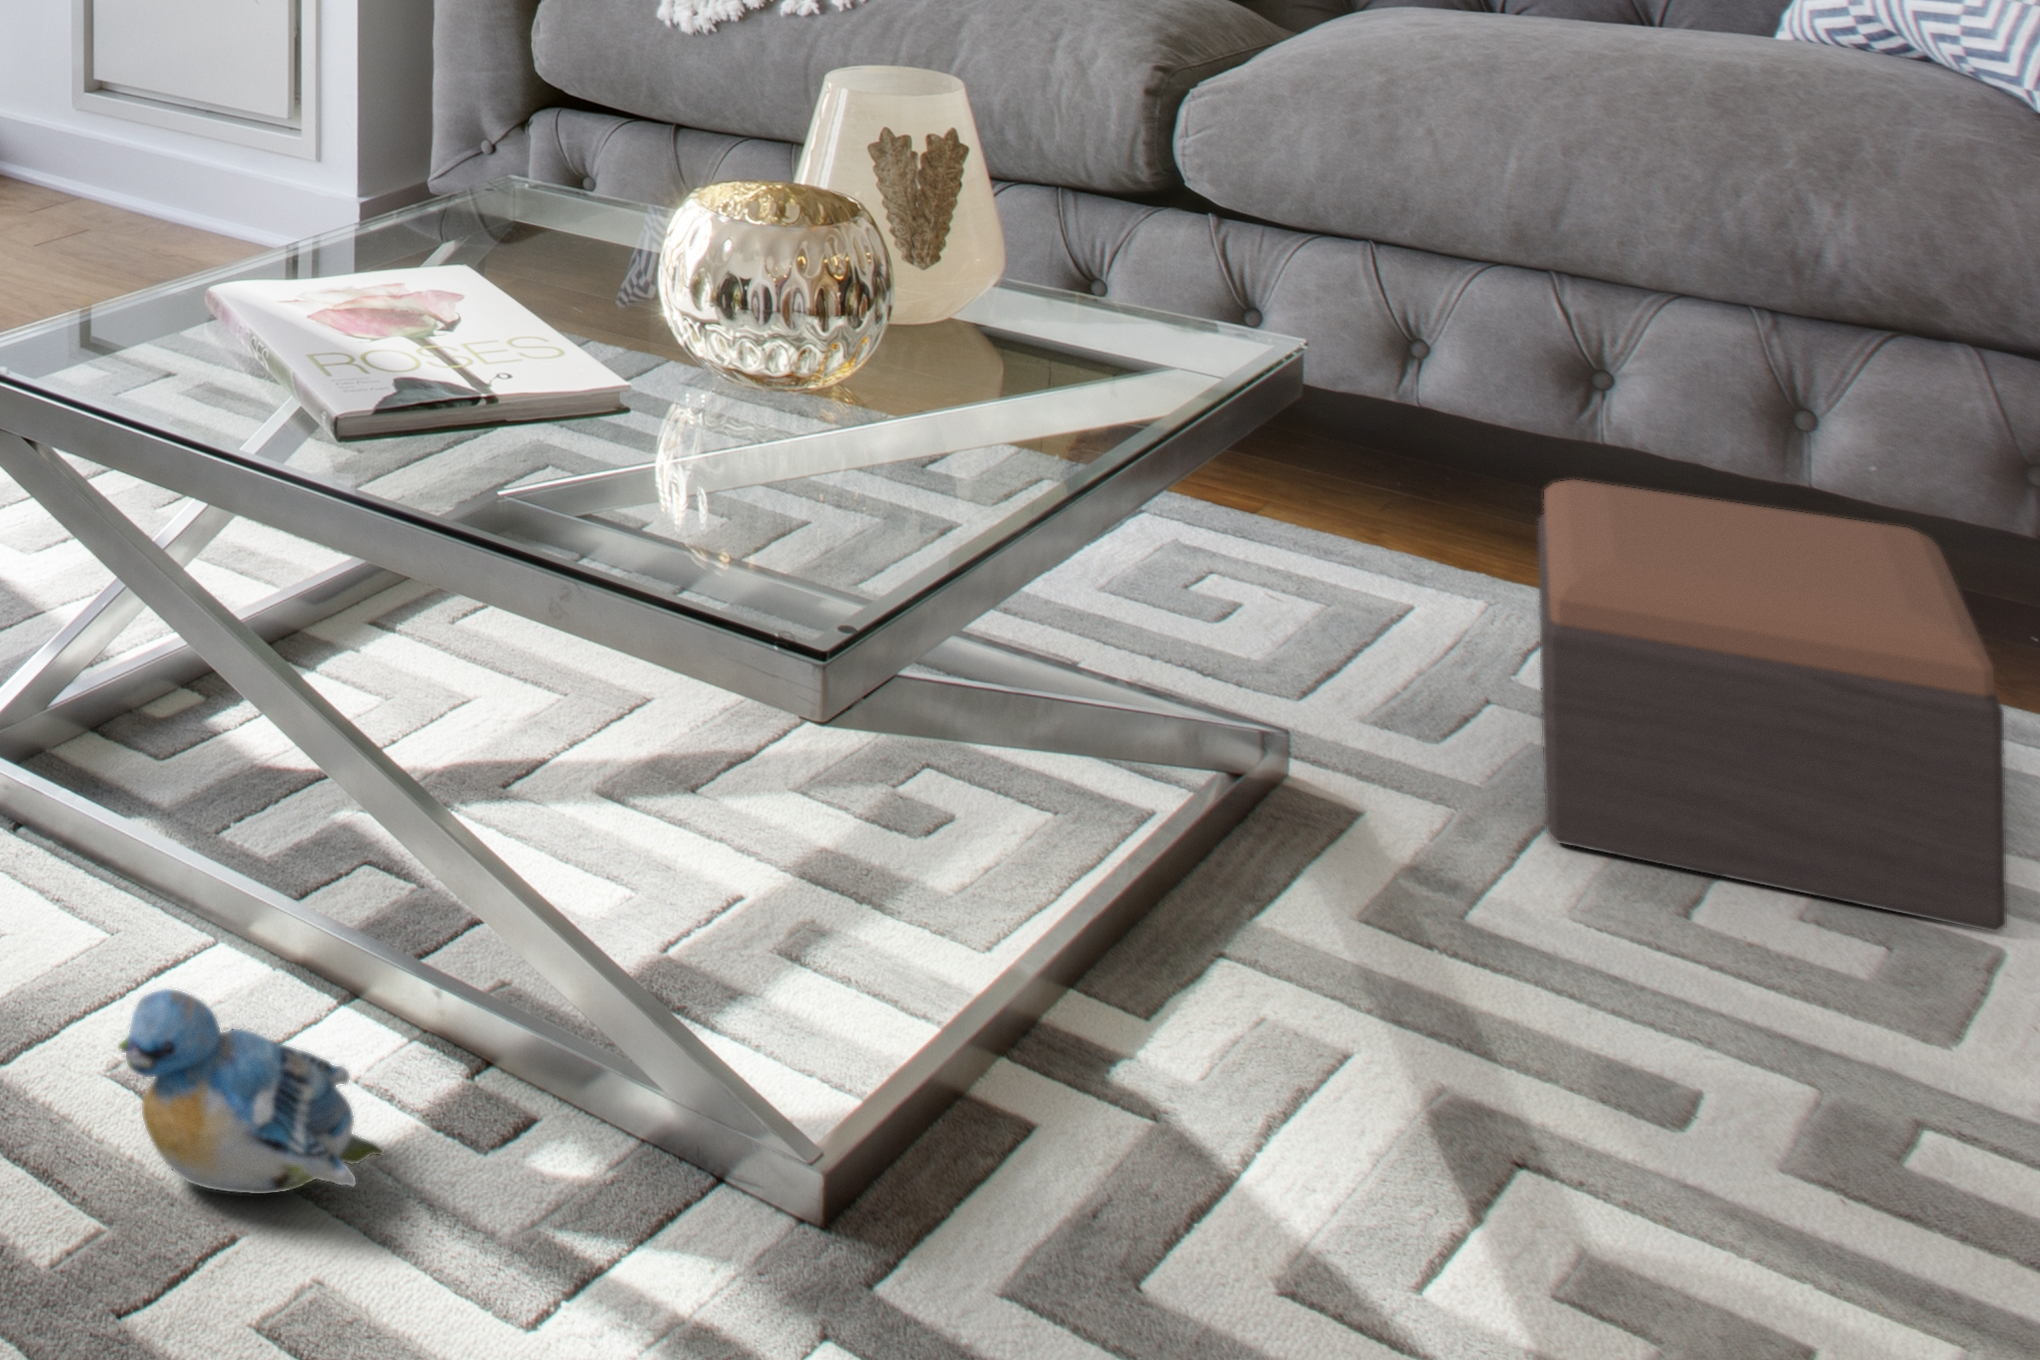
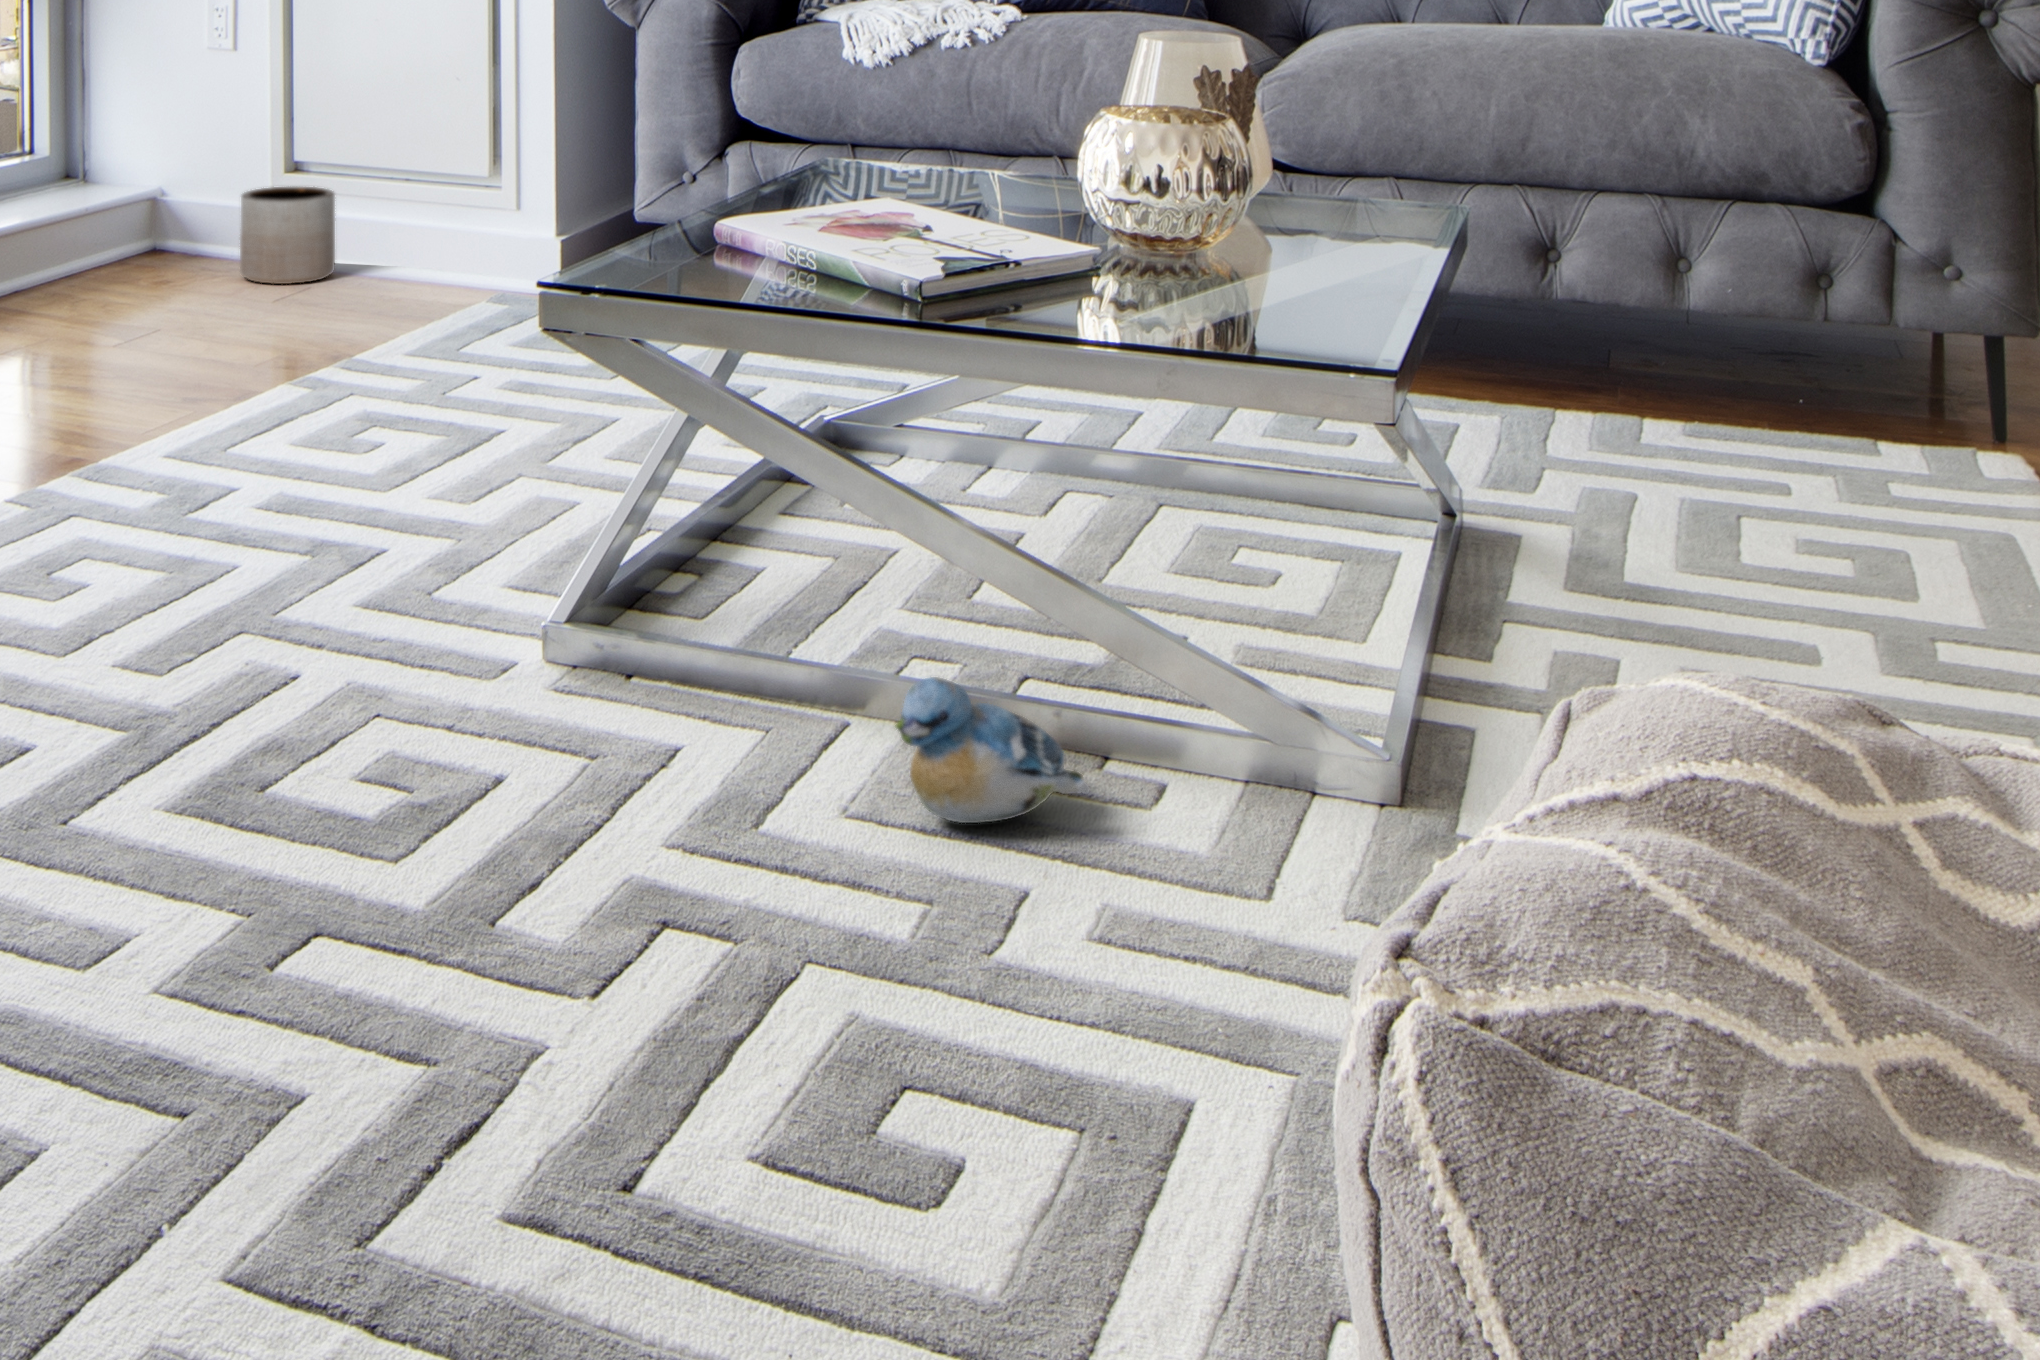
planter: none [30,99,136,214] -> present [240,187,335,284]
footstool: present [1538,480,2007,932] -> none [1568,299,1892,536]

